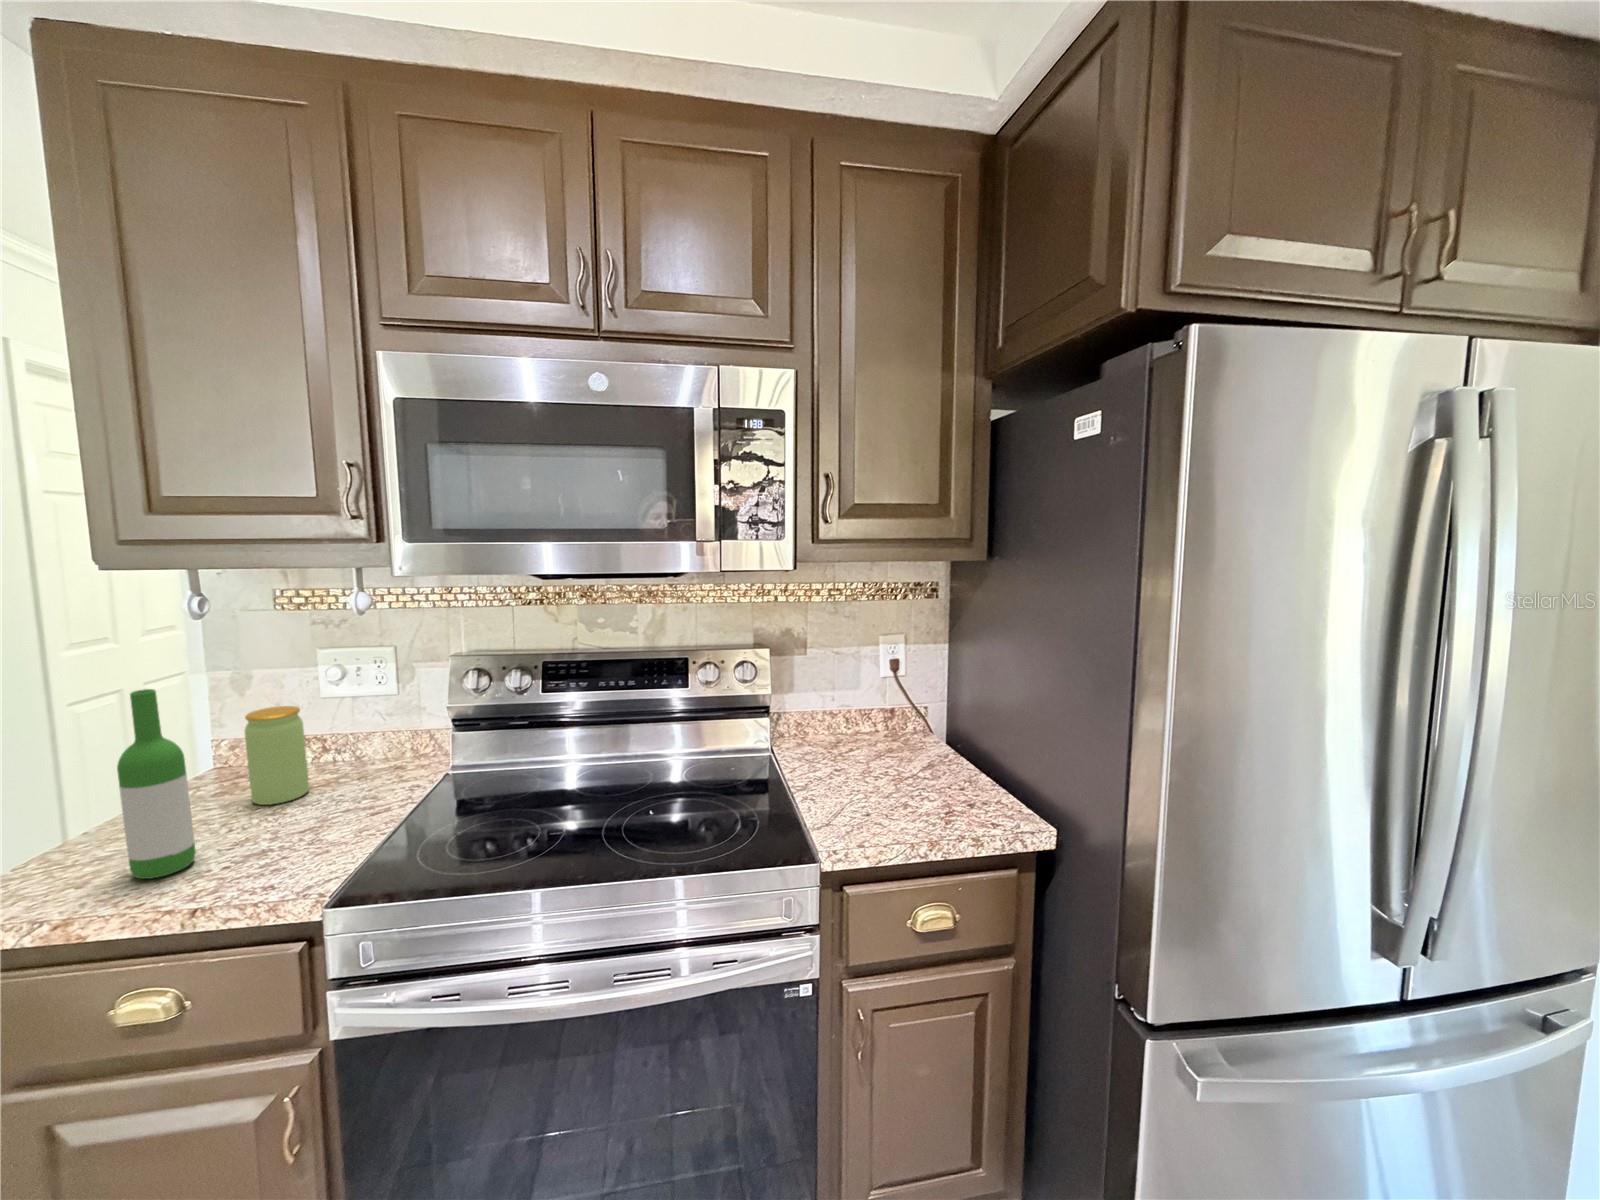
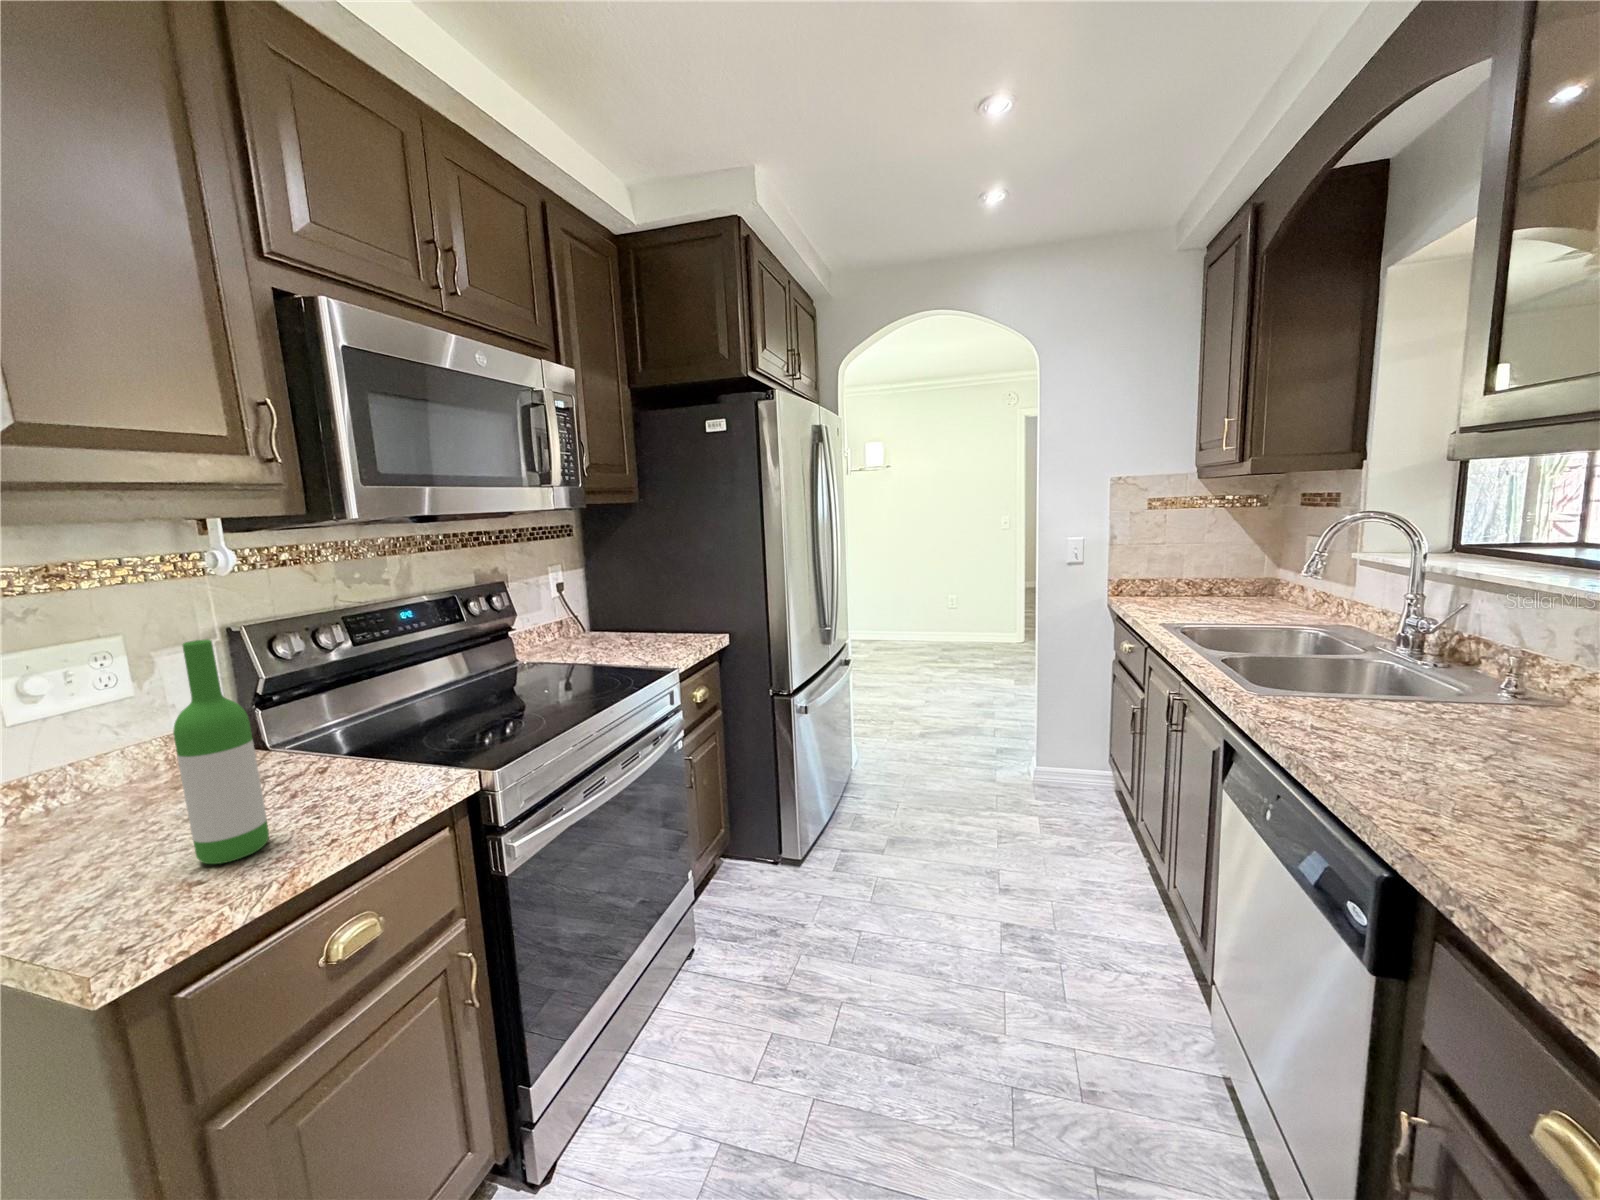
jar: present [245,706,309,805] -> none [45,706,155,842]

